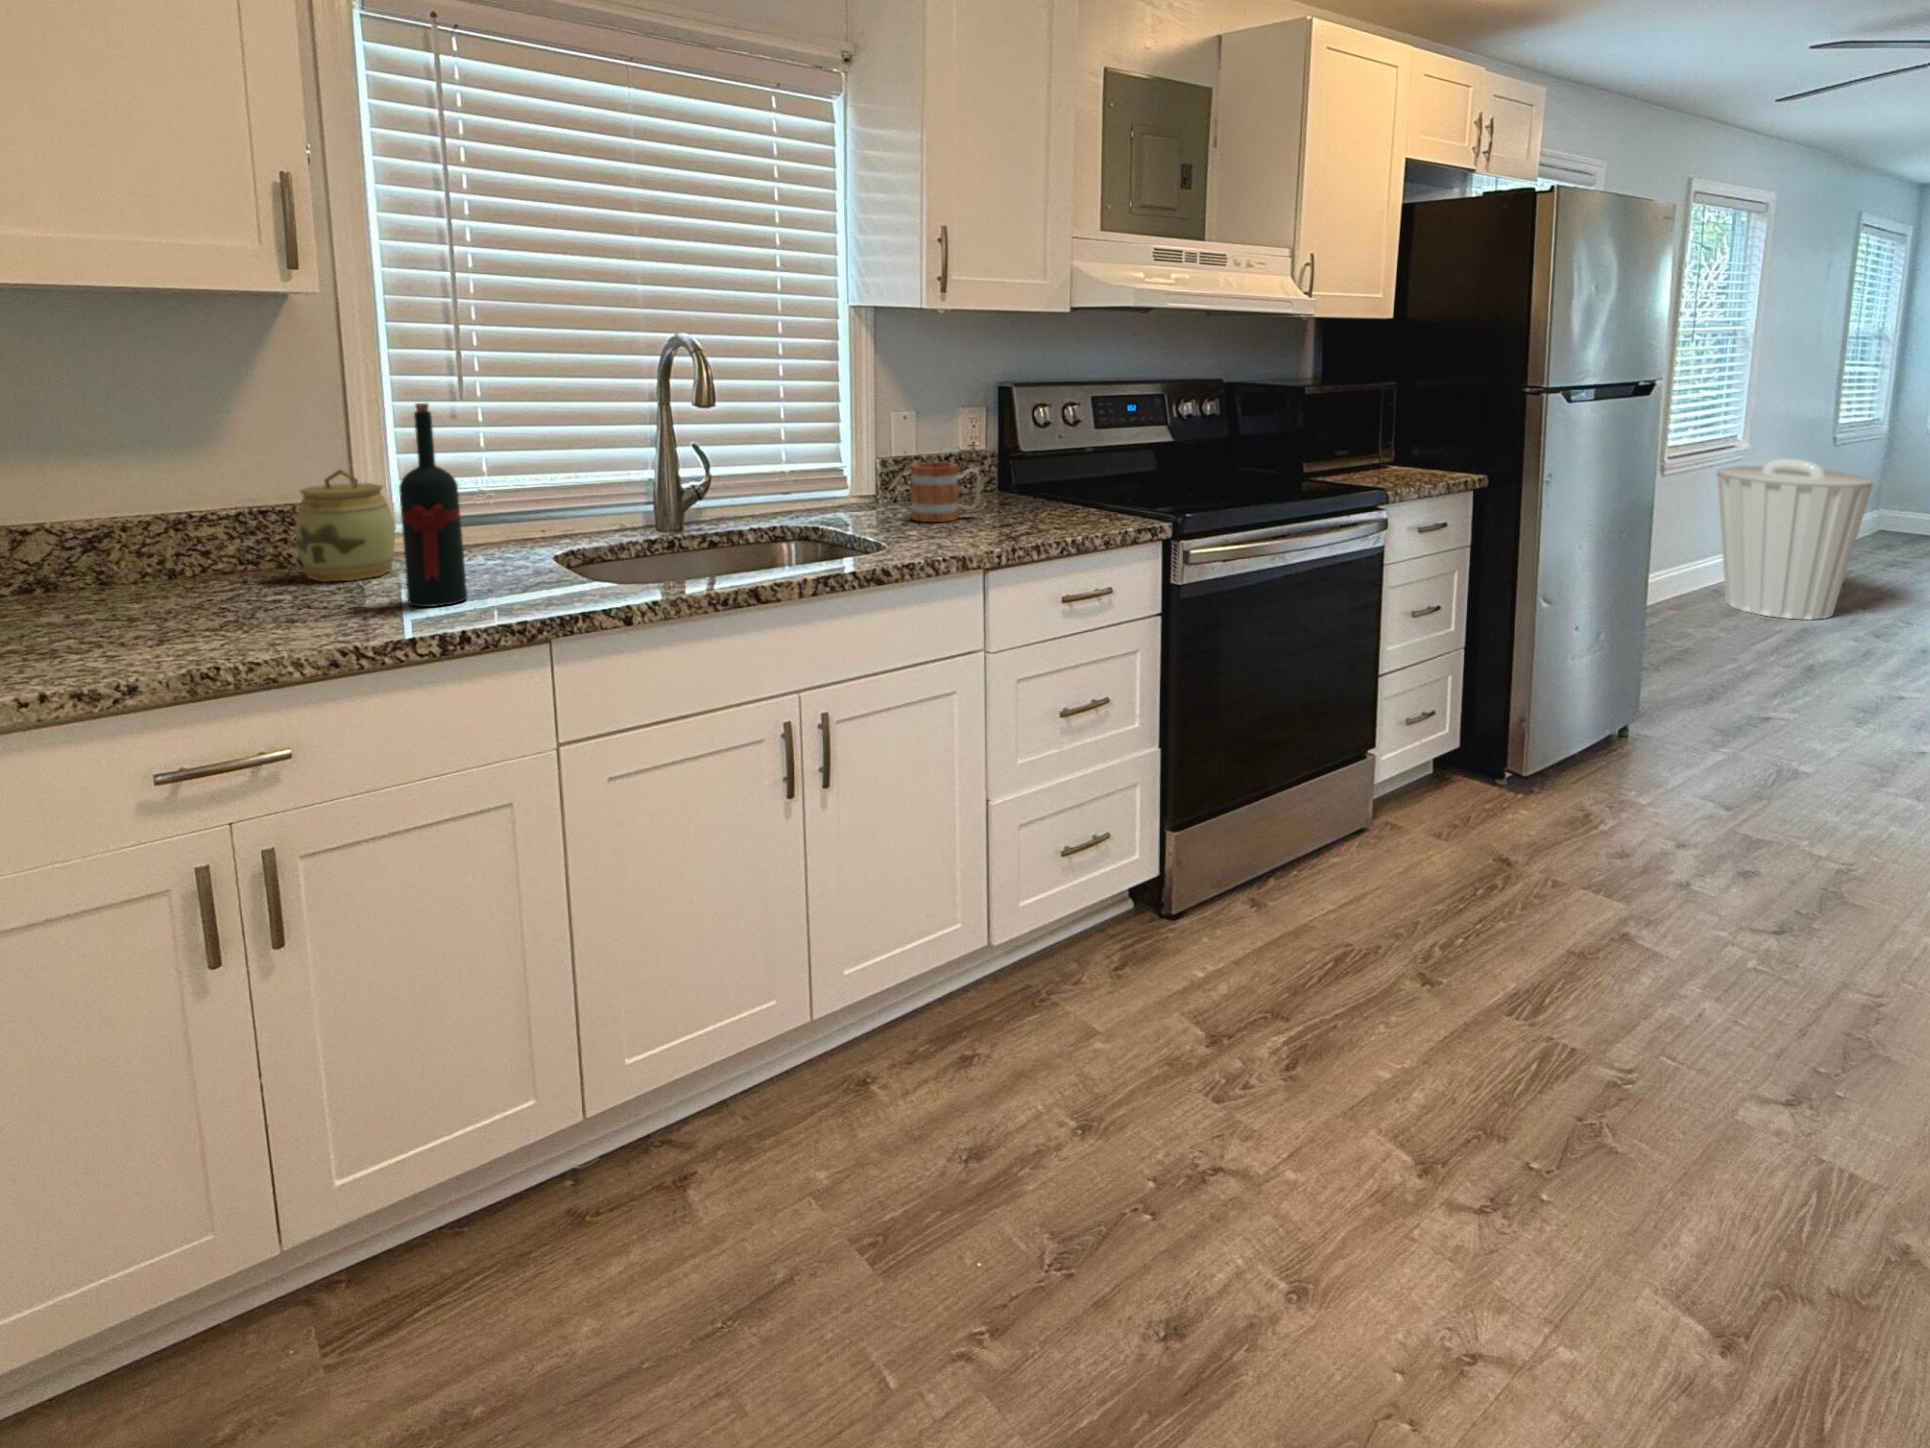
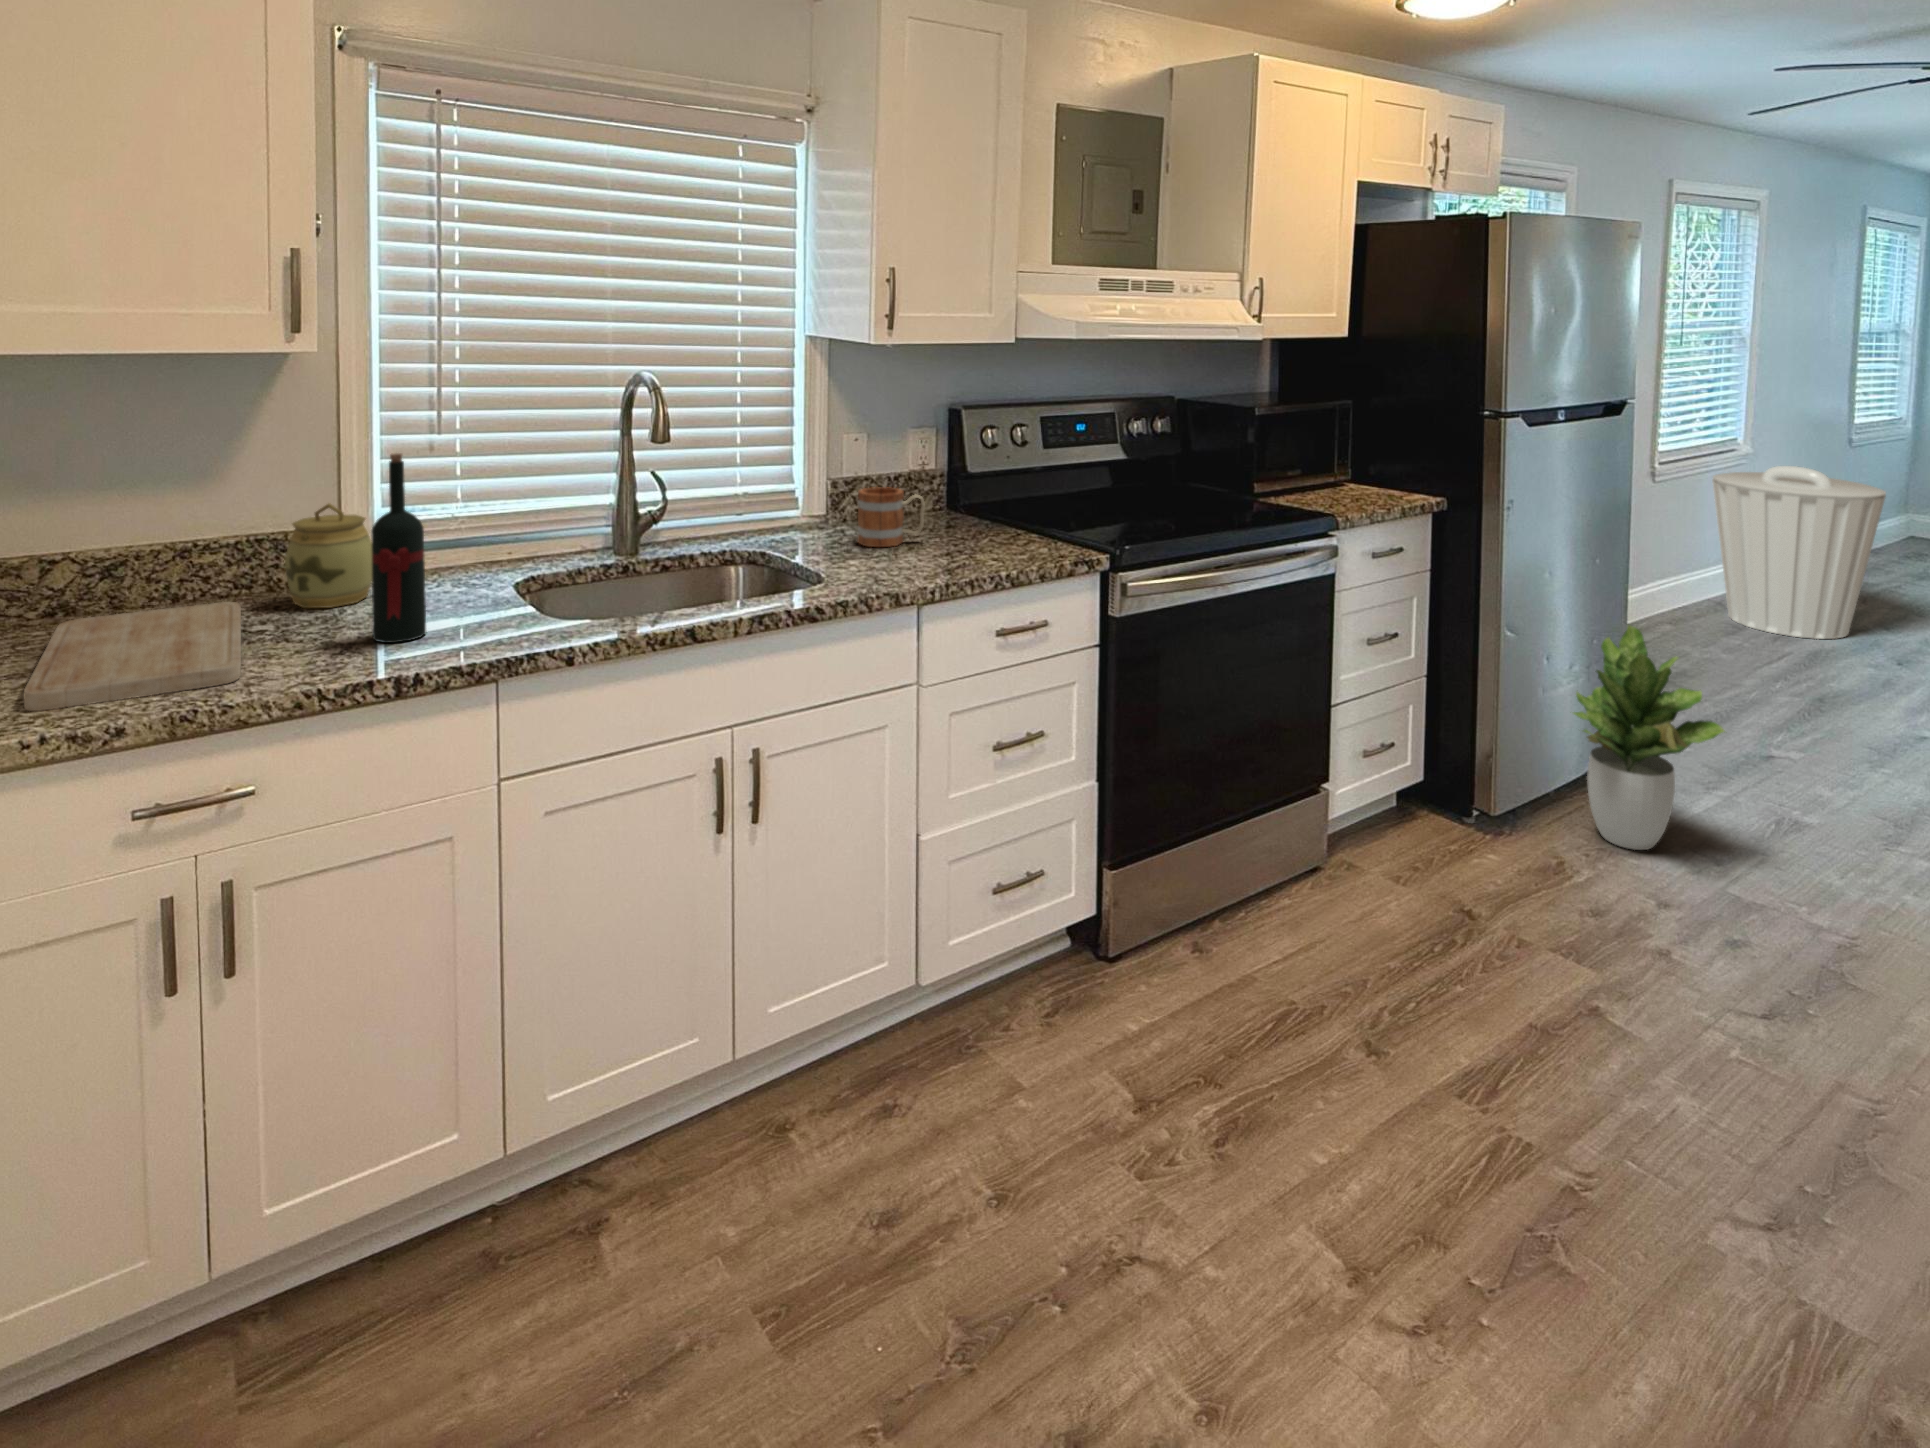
cutting board: none [18,573,268,672] -> present [24,602,241,711]
potted plant: none [1596,594,1741,803] -> present [1574,625,1724,850]

